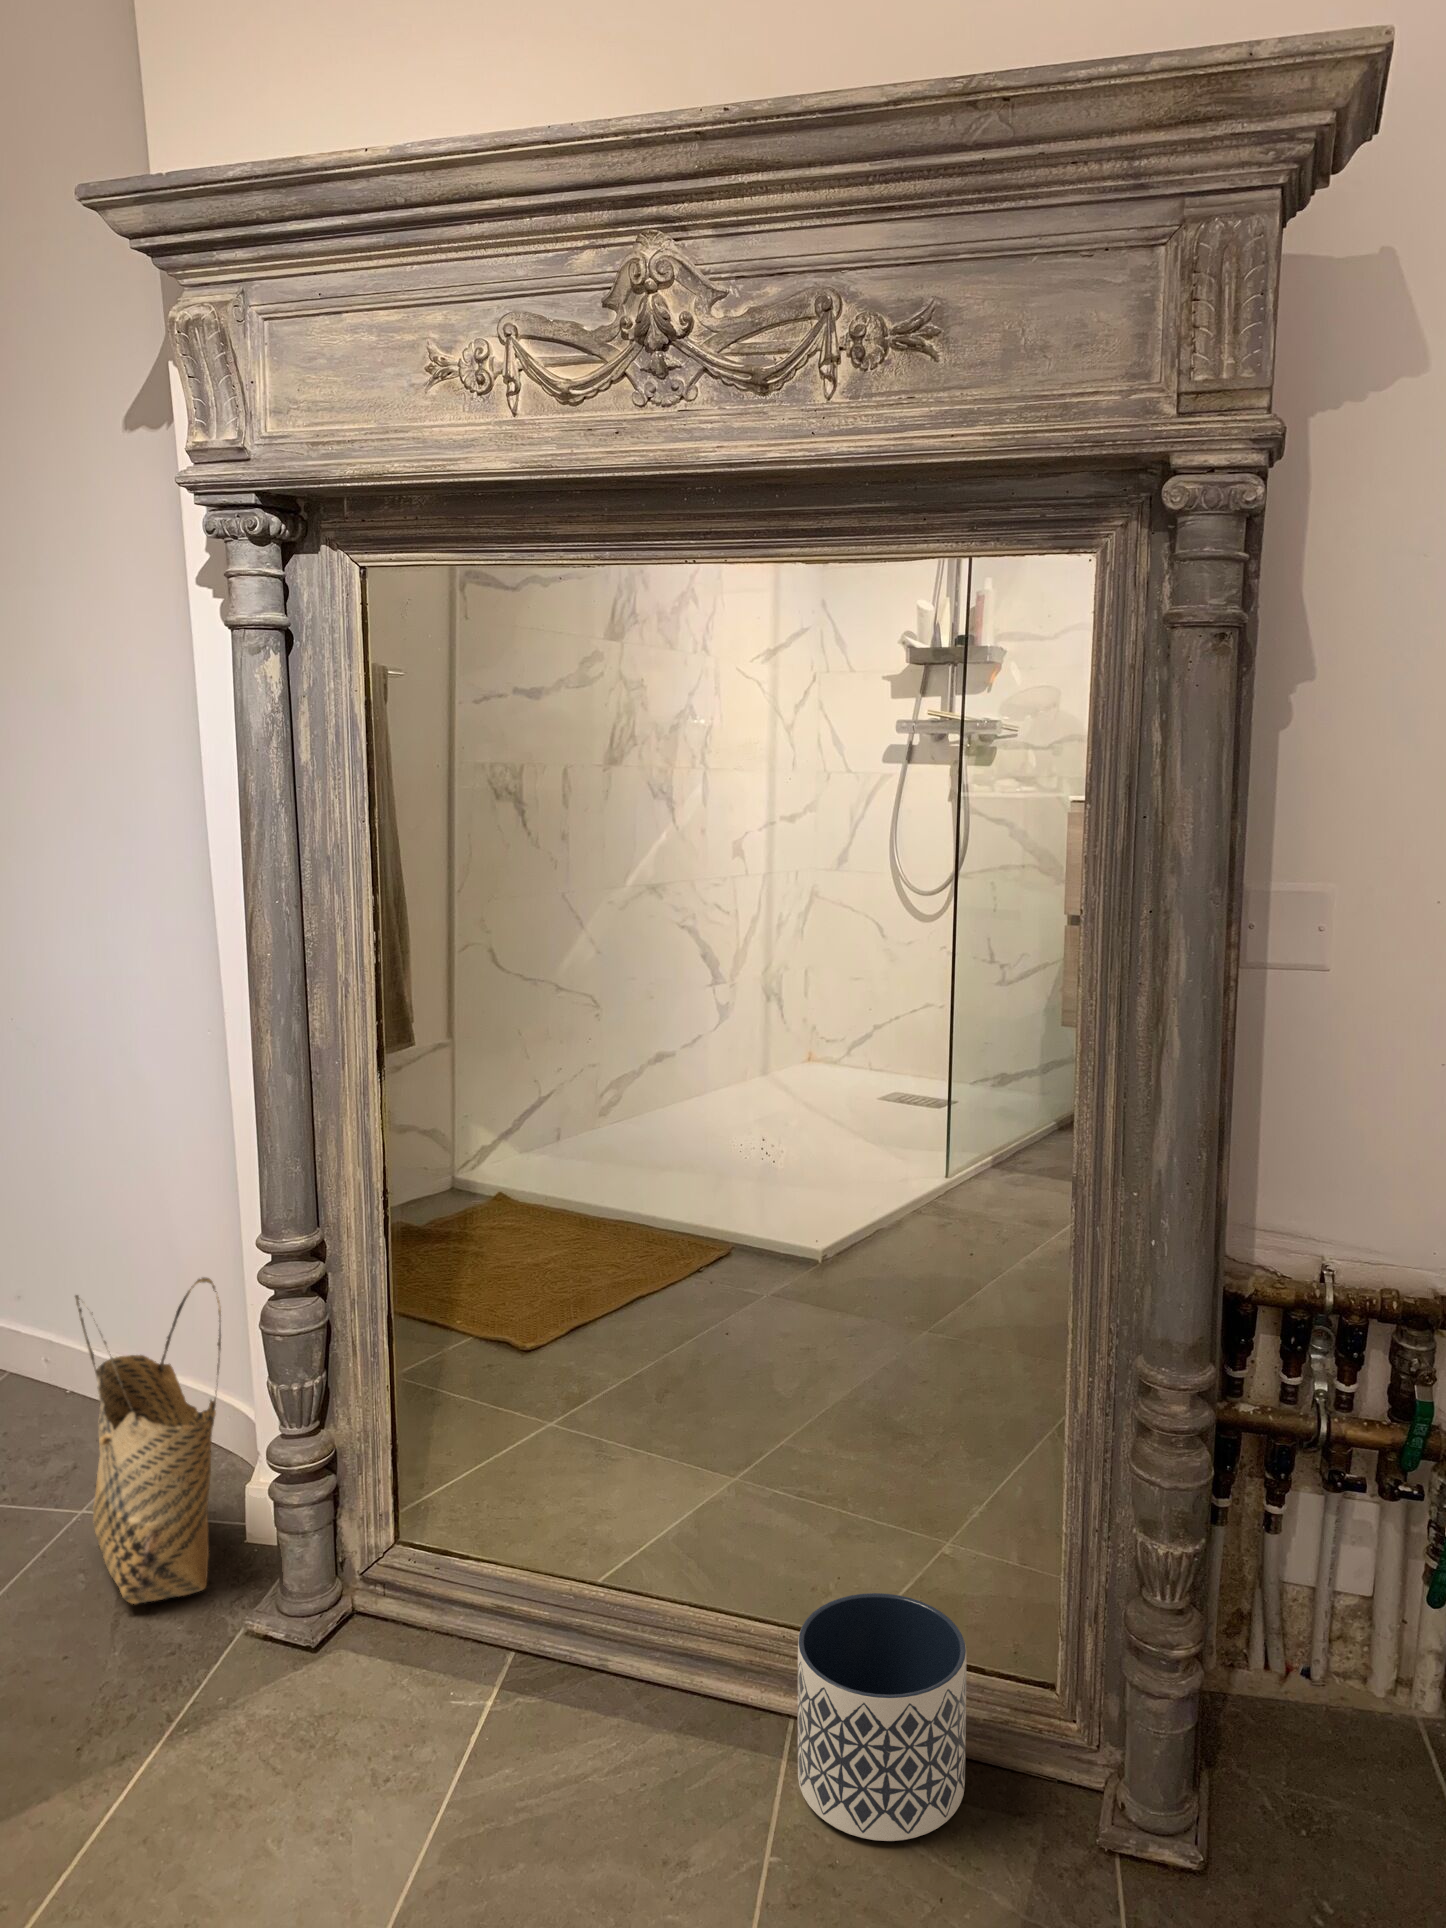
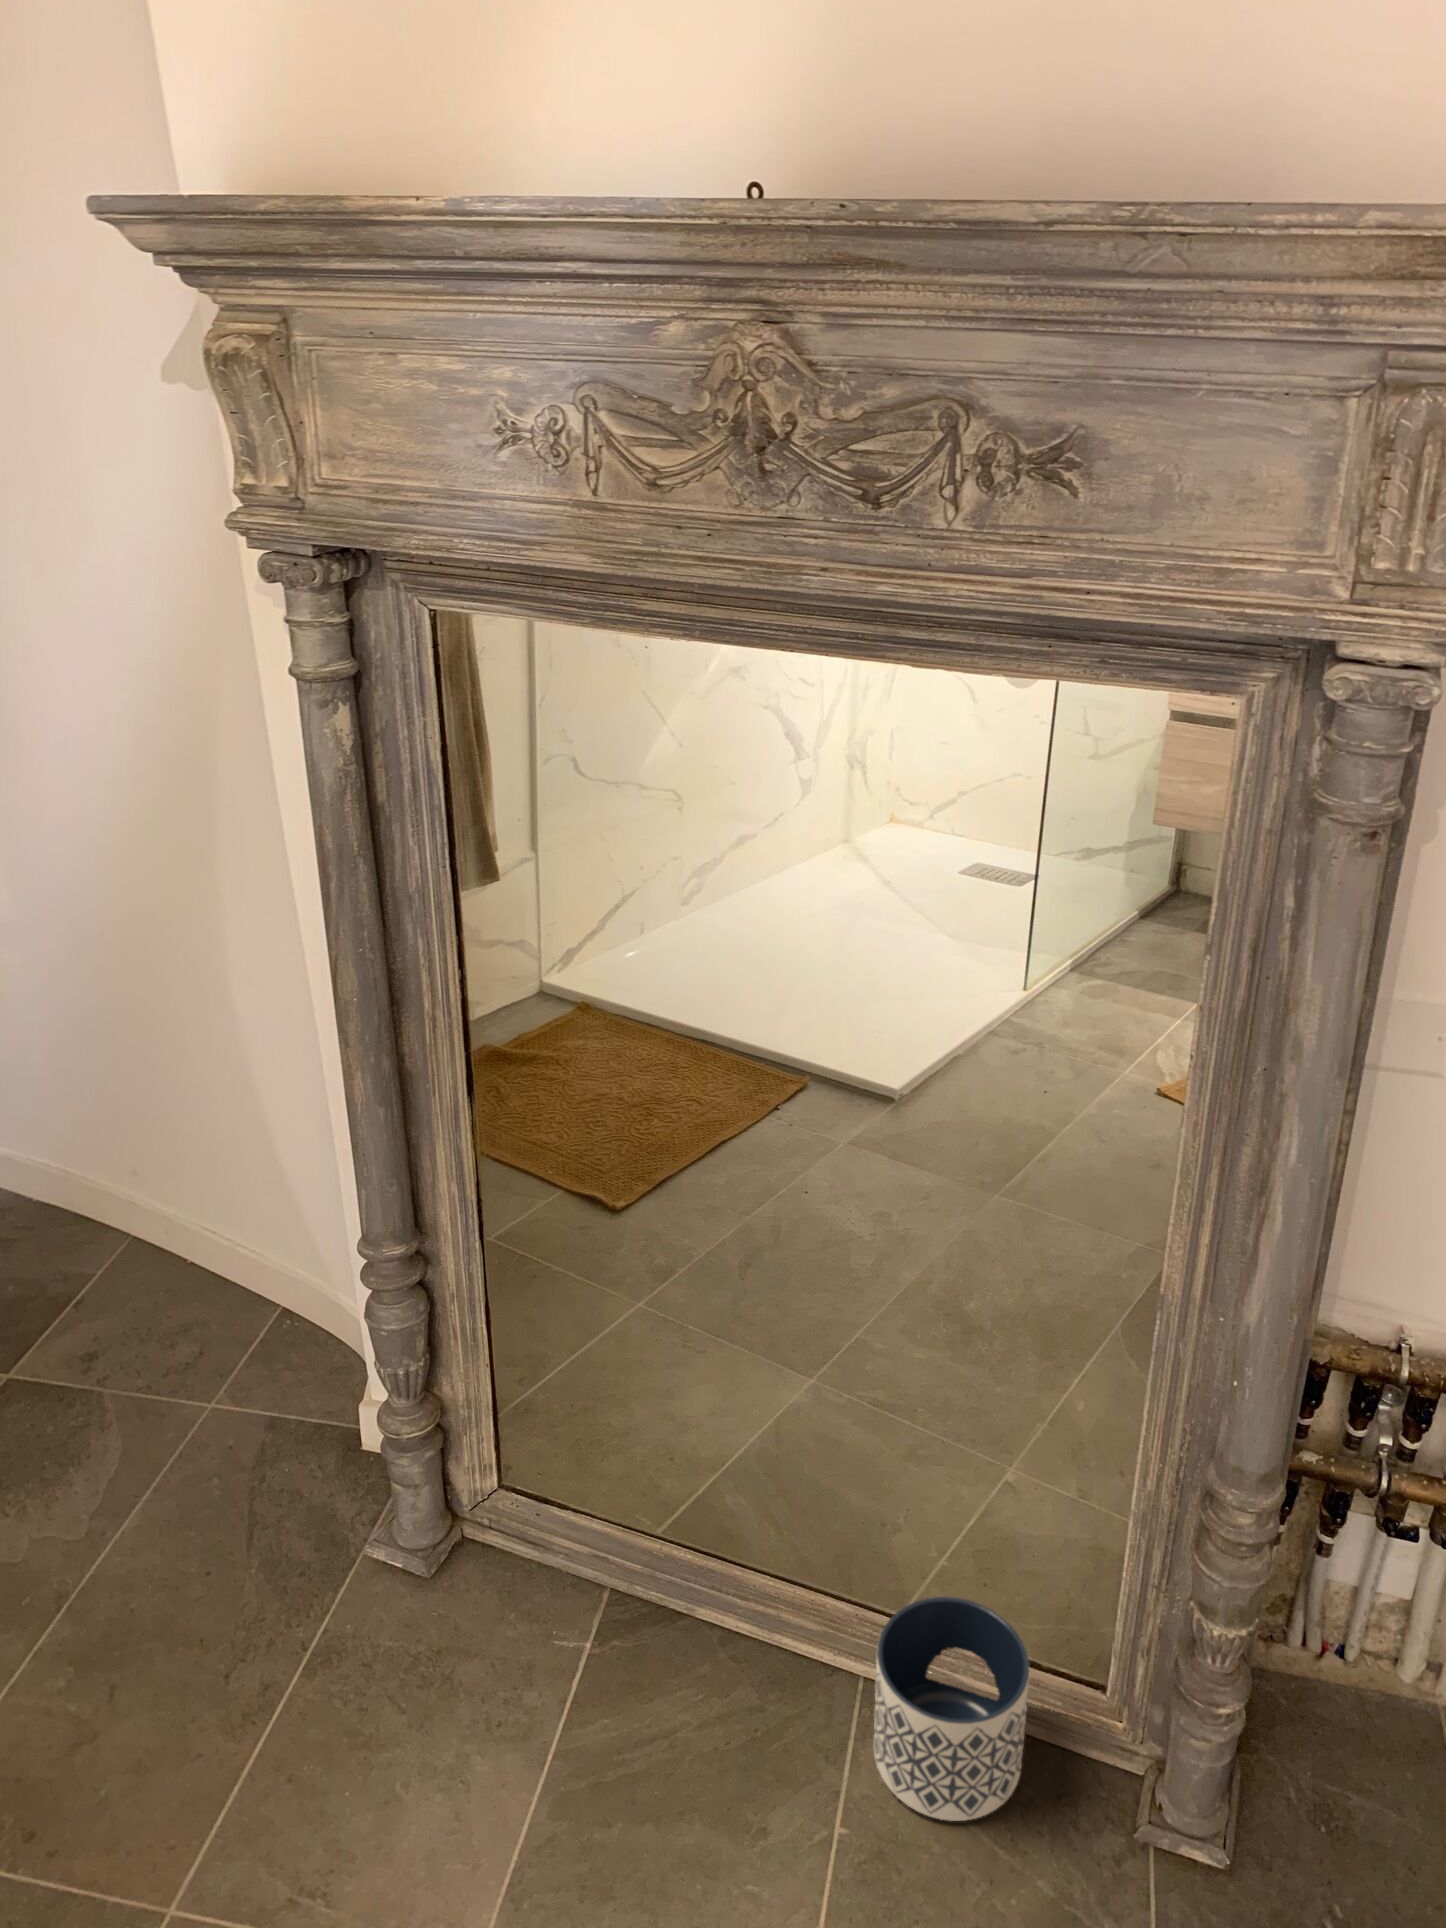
woven basket: present [75,1278,221,1604] -> none [196,1239,339,1531]

